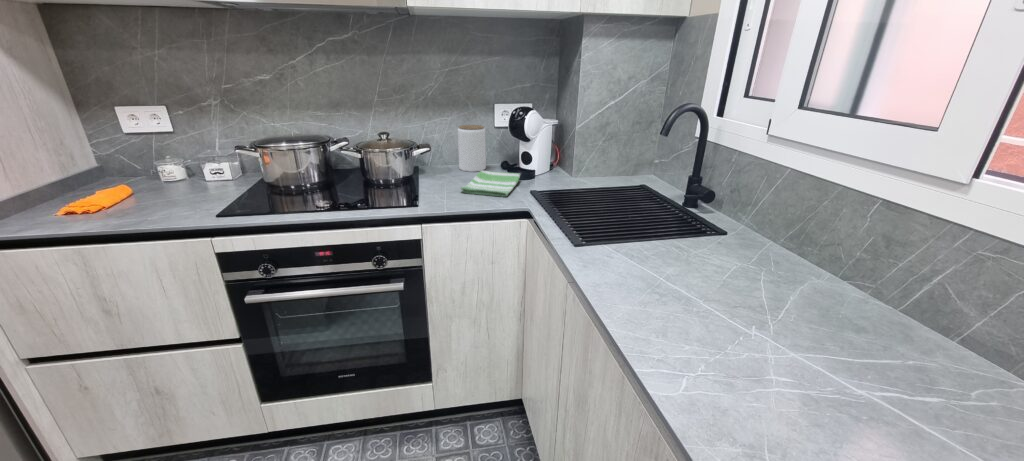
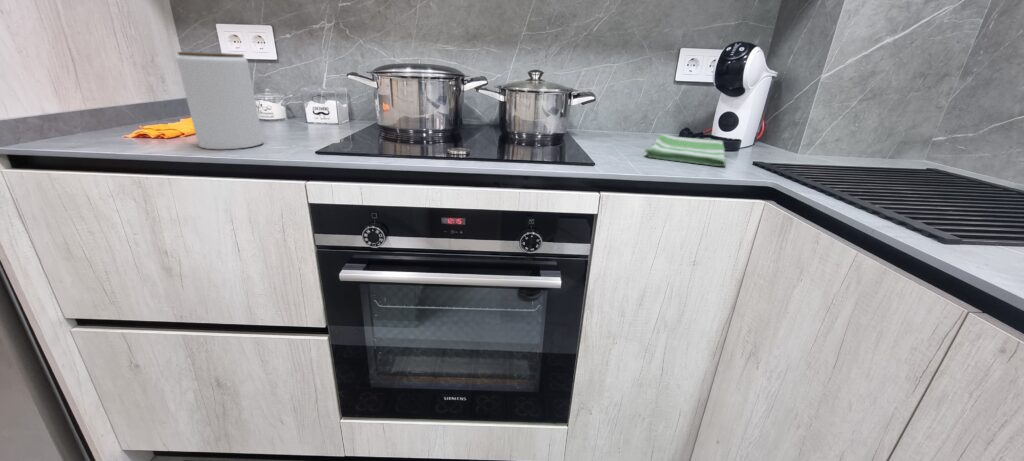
jar: present [458,125,486,172] -> present [176,52,263,149]

